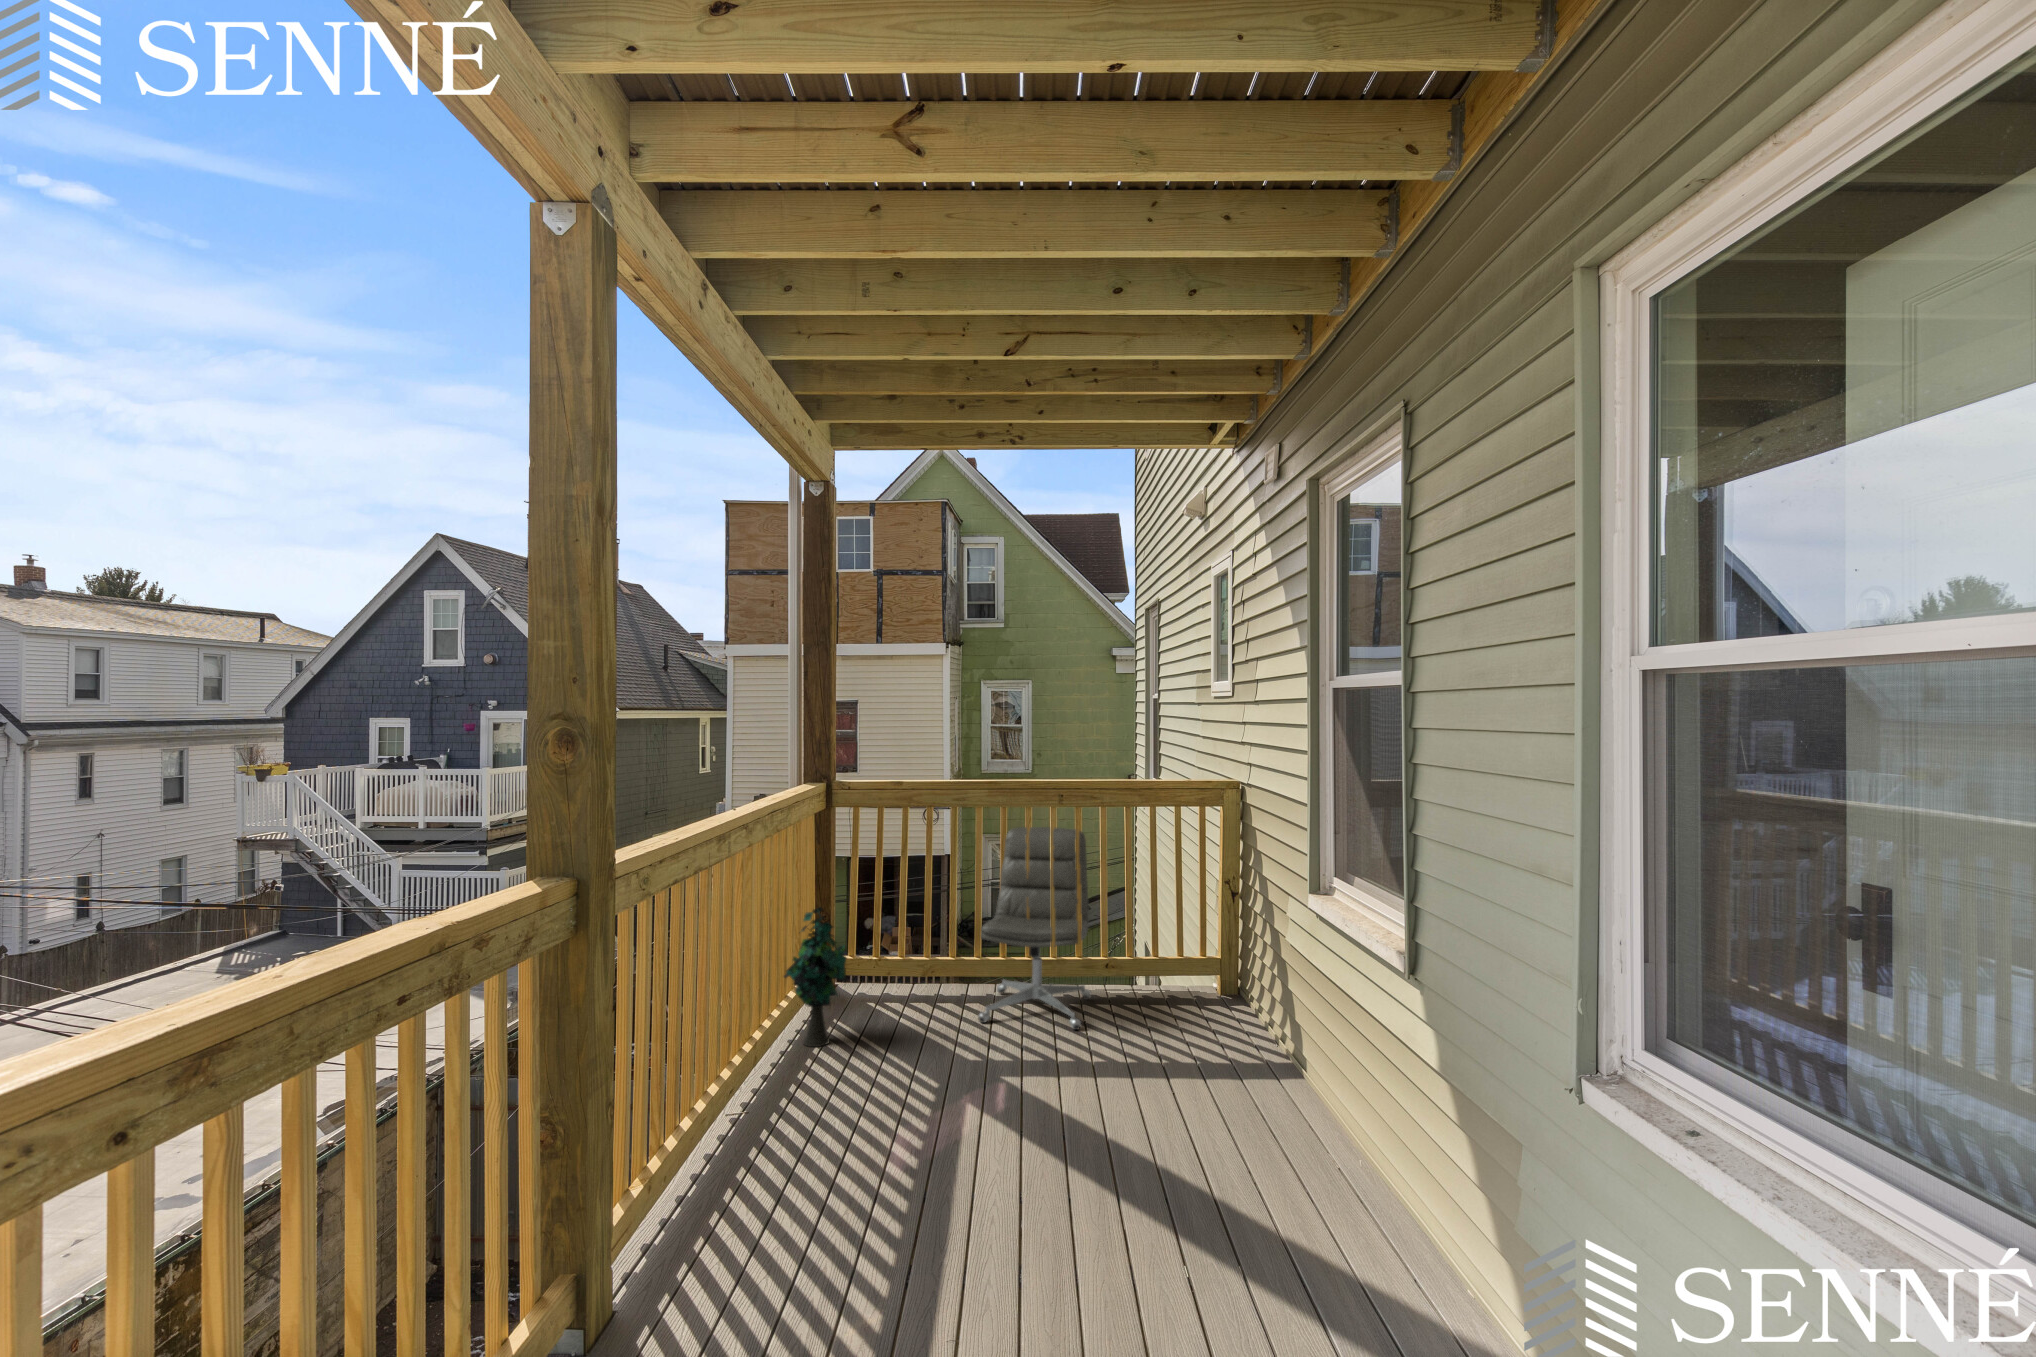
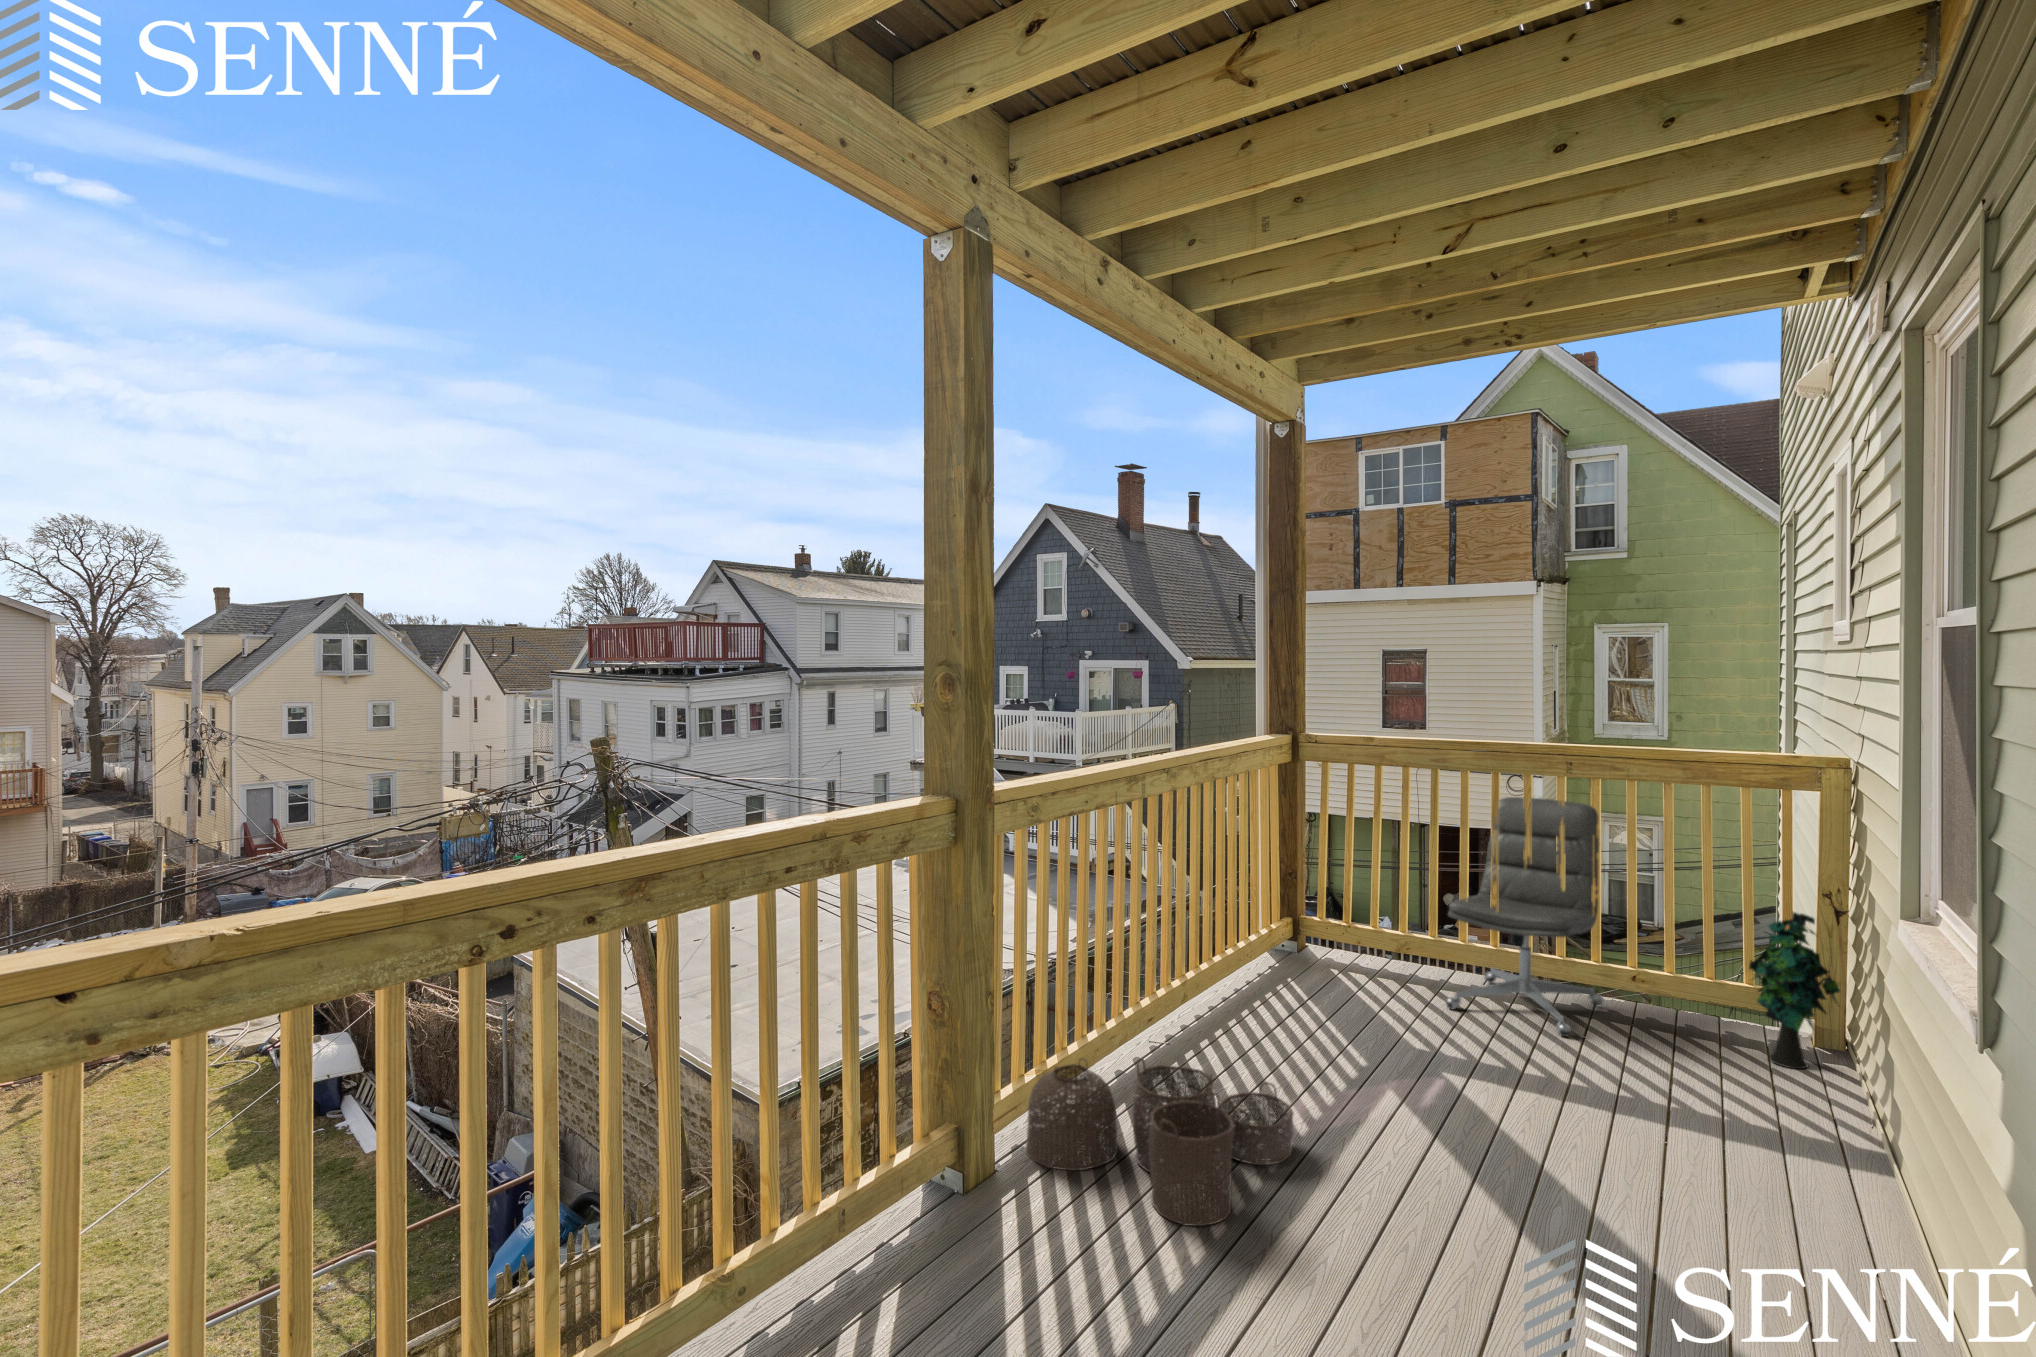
decorative plant: present [784,907,846,1047] -> present [1749,912,1840,1069]
woven basket: none [639,1126,917,1297] -> present [1026,1058,1293,1226]

